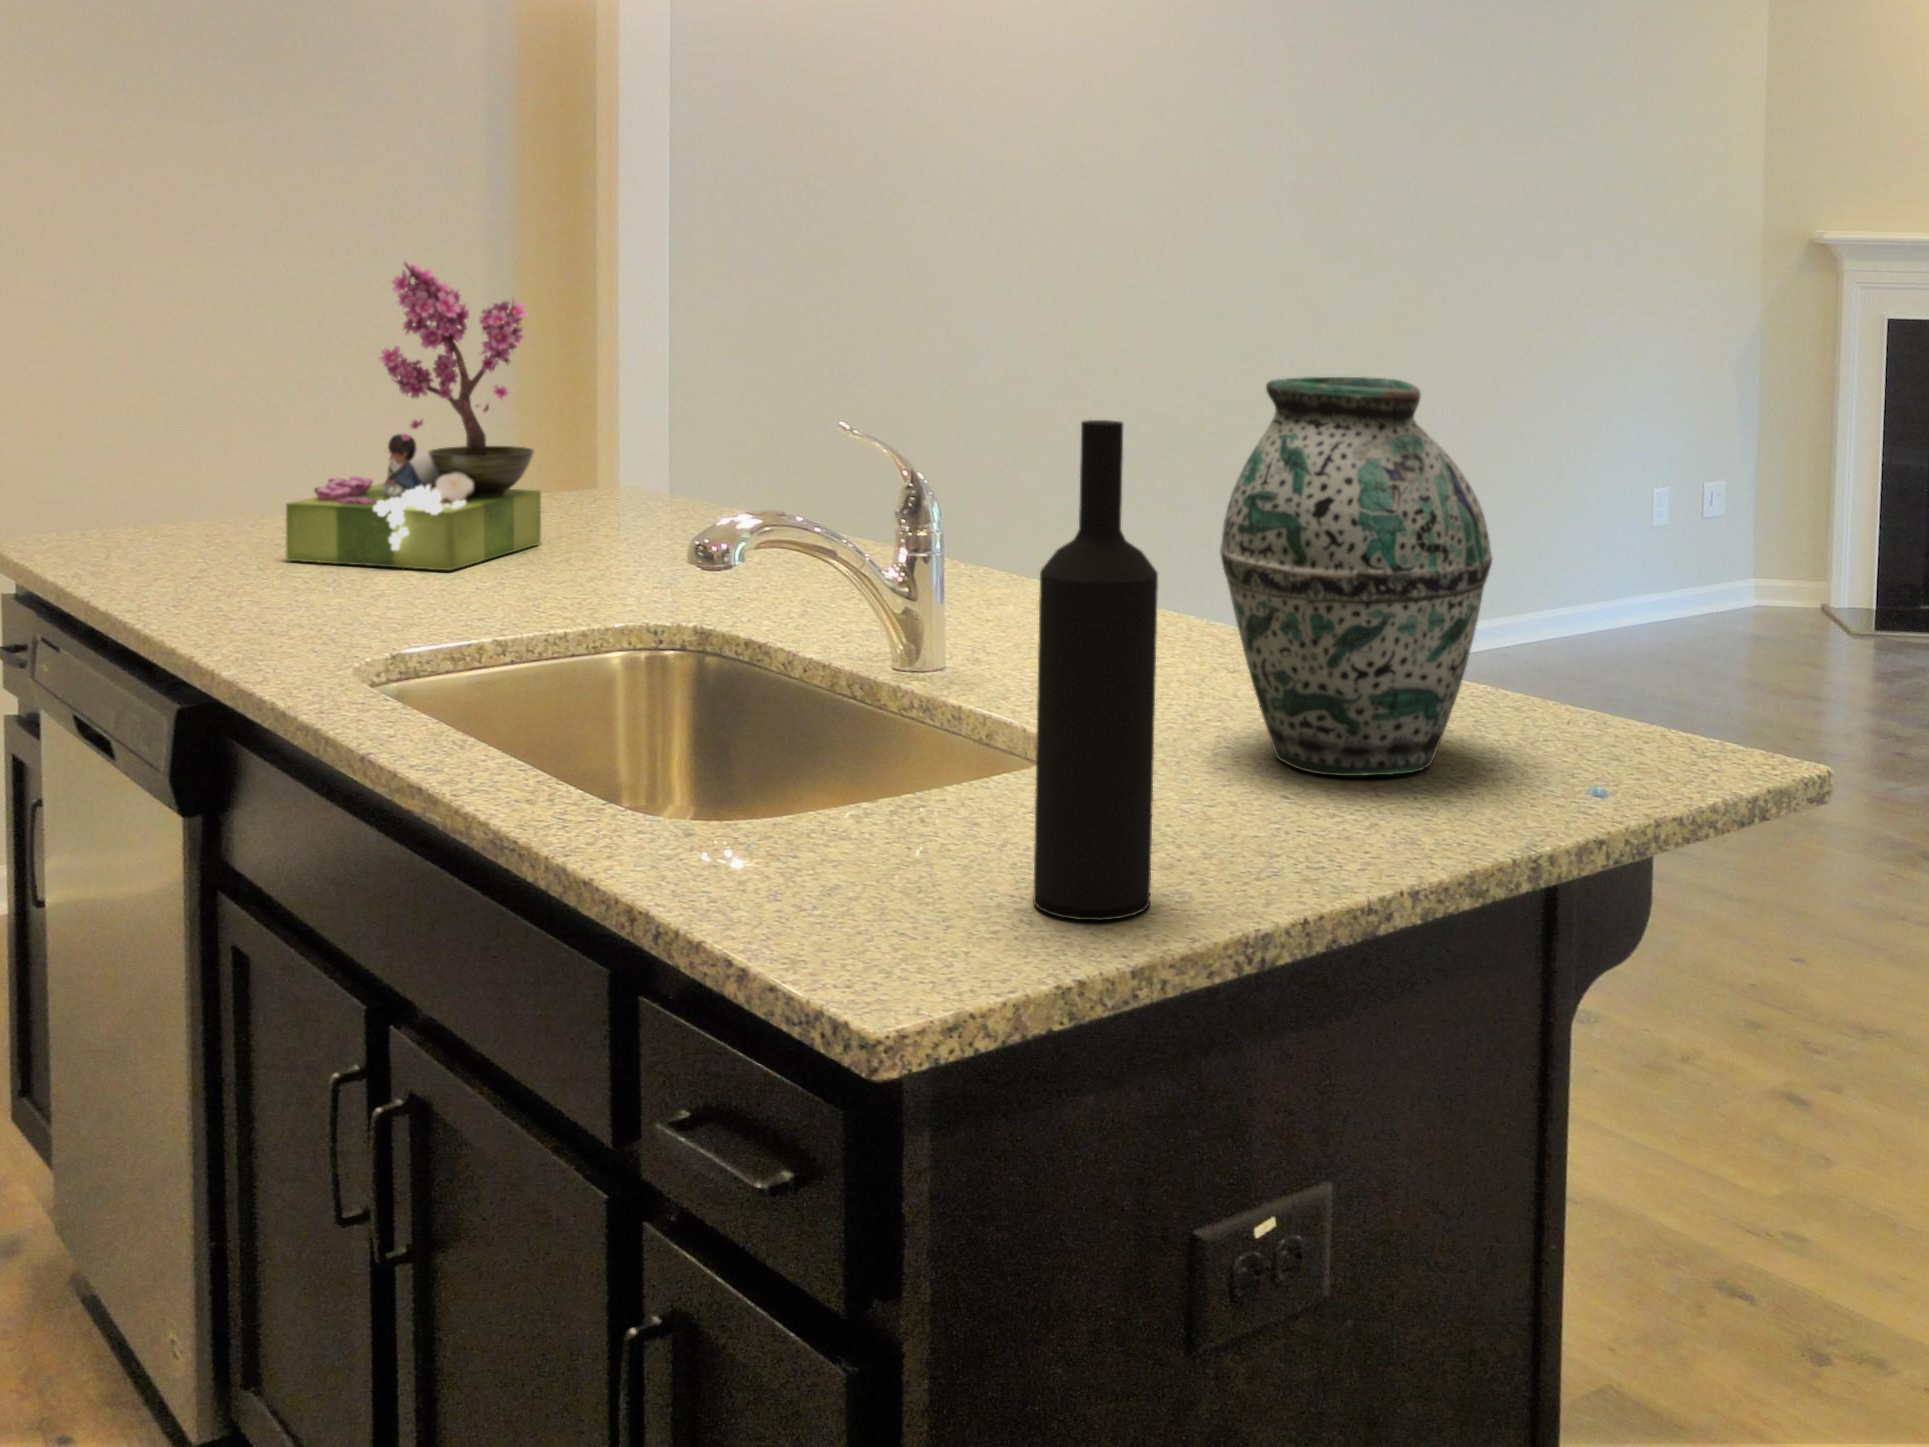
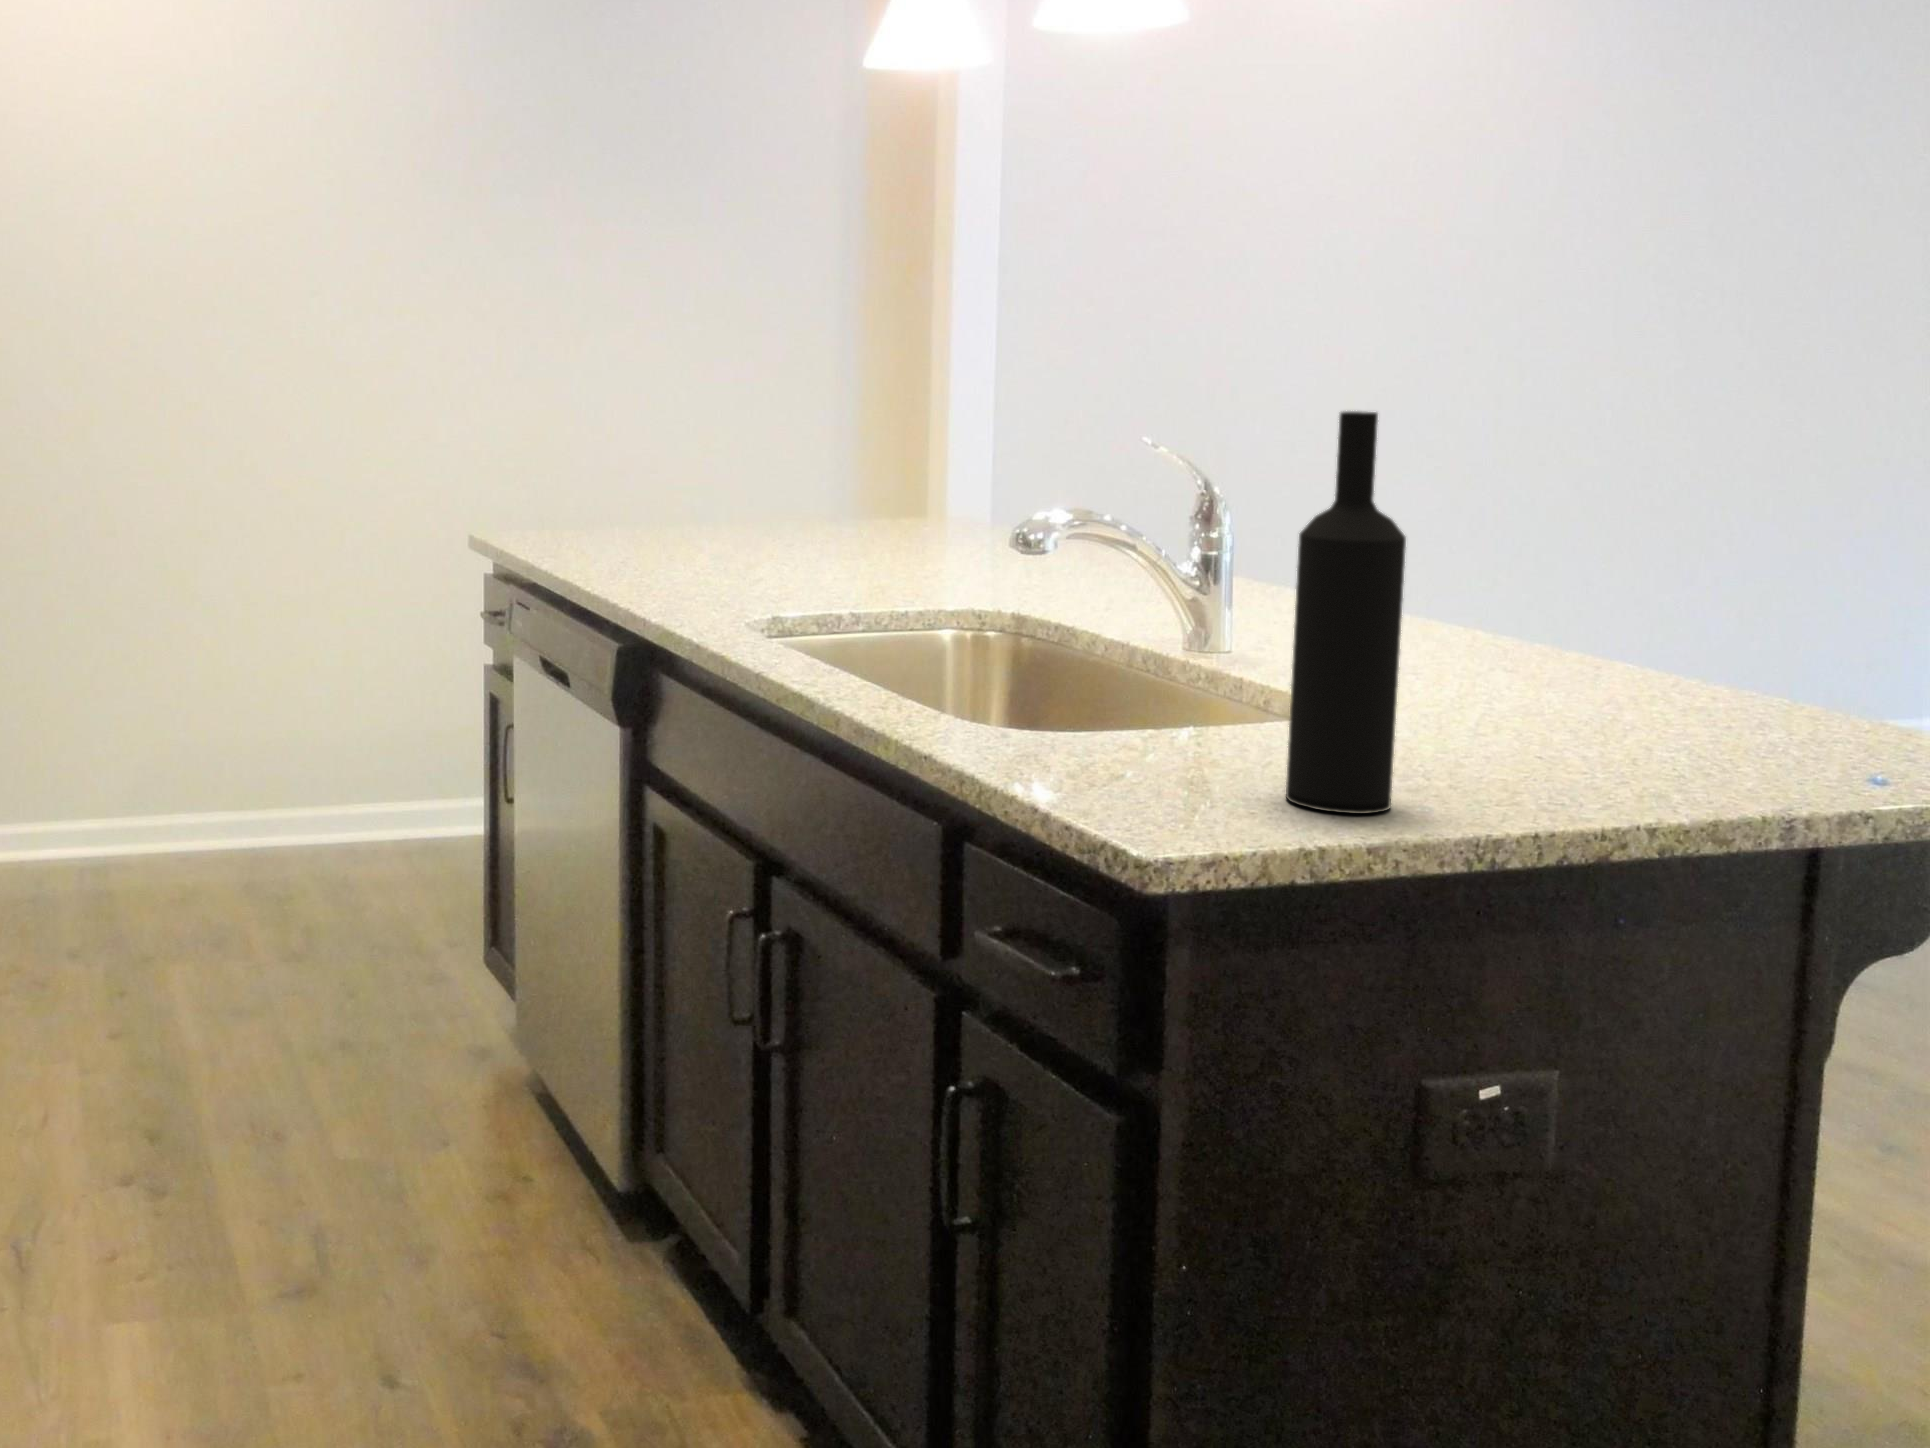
flower arrangement: present [286,263,541,571] -> none [690,320,883,565]
vase: present [1220,377,1493,776] -> none [1488,393,1778,750]

